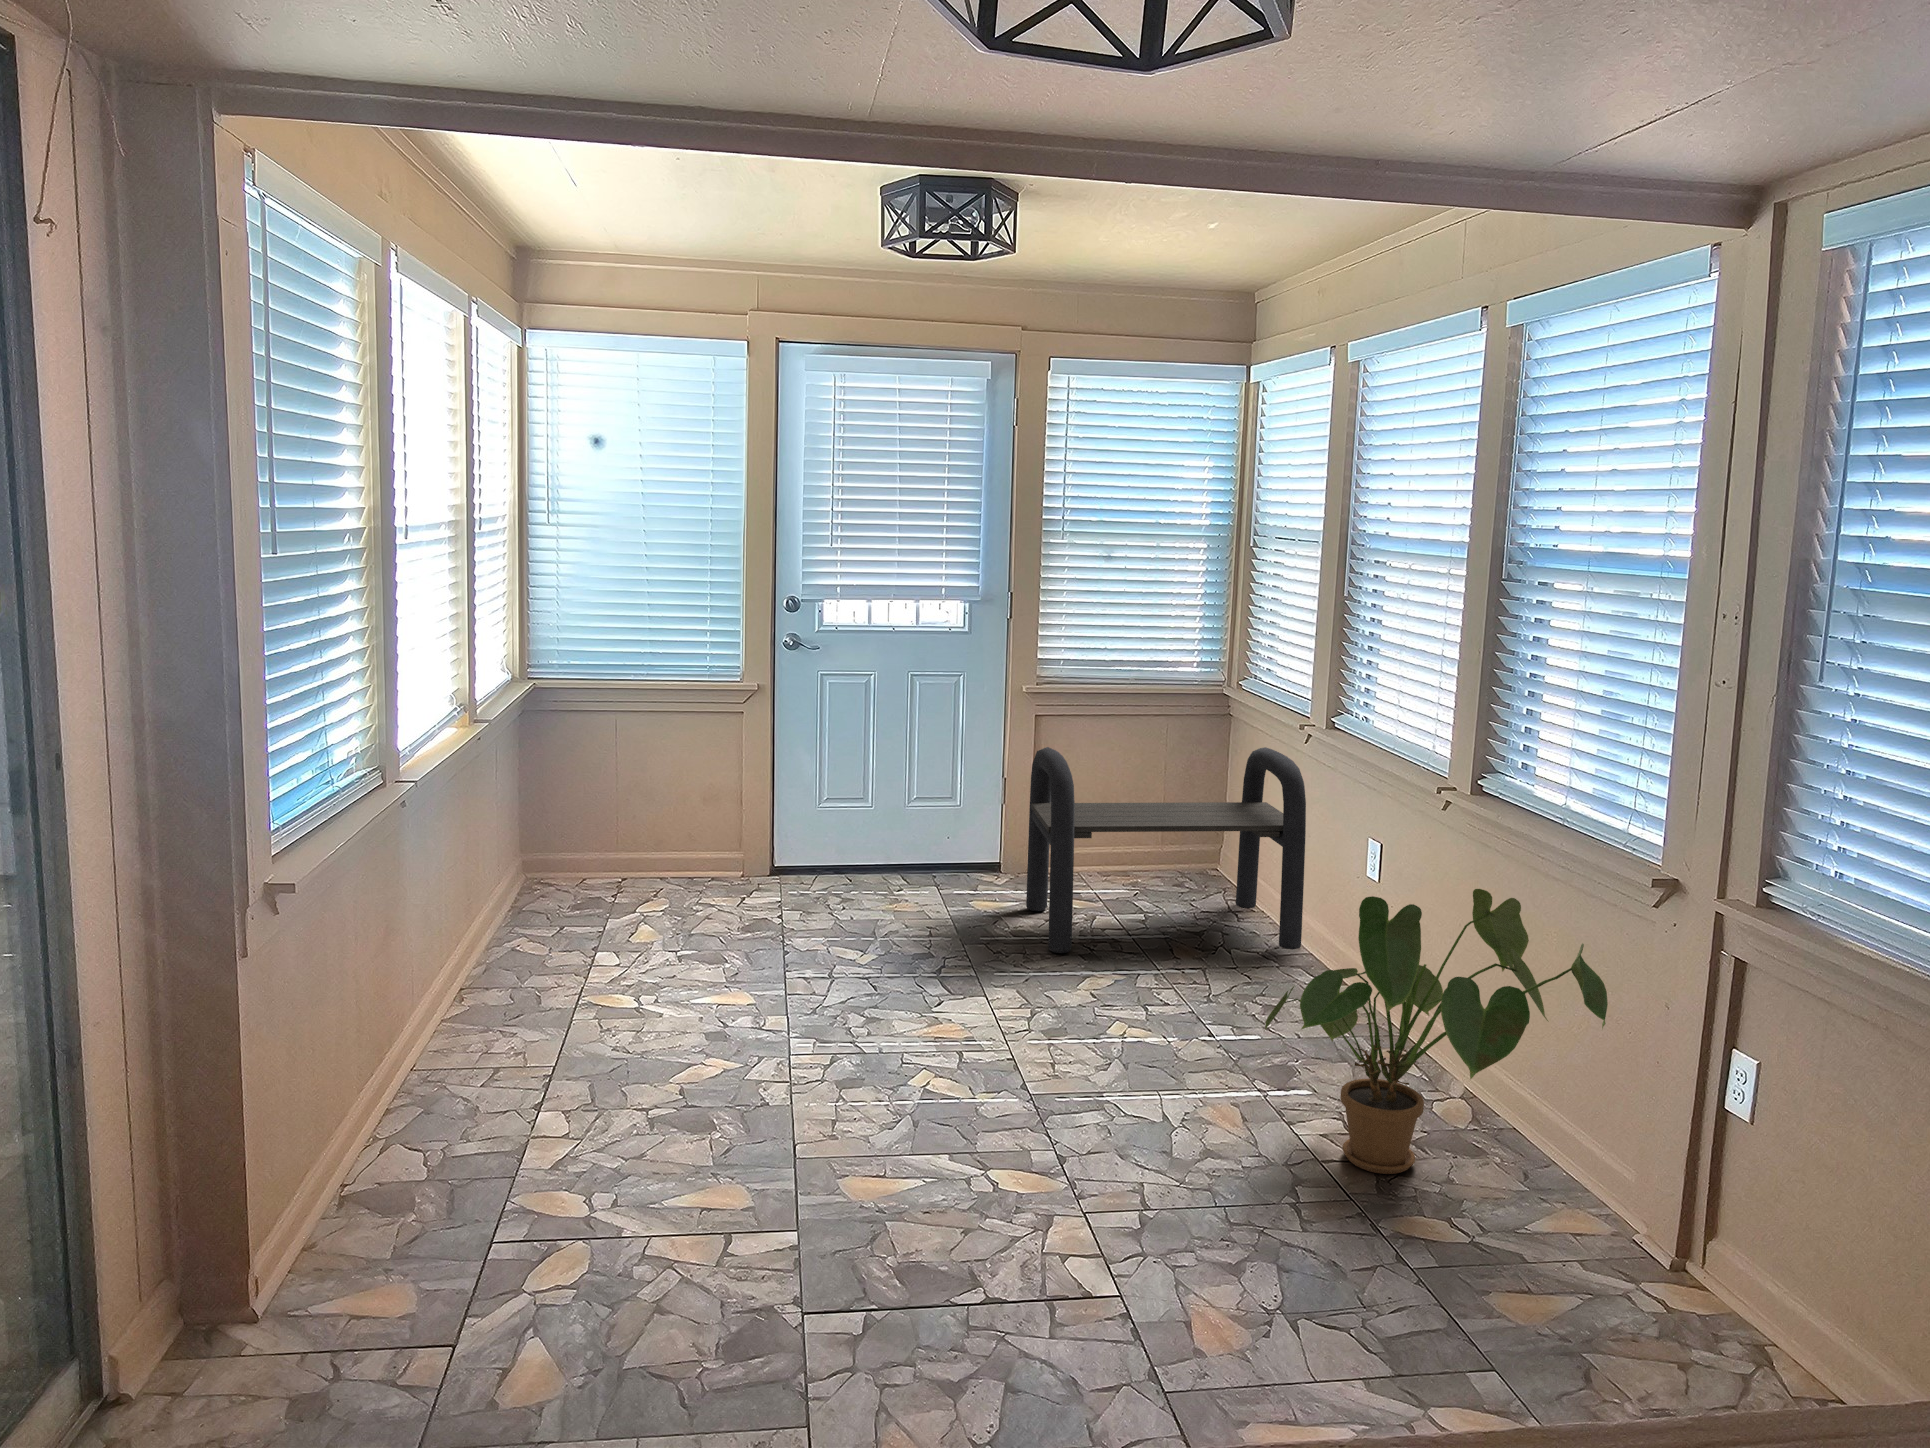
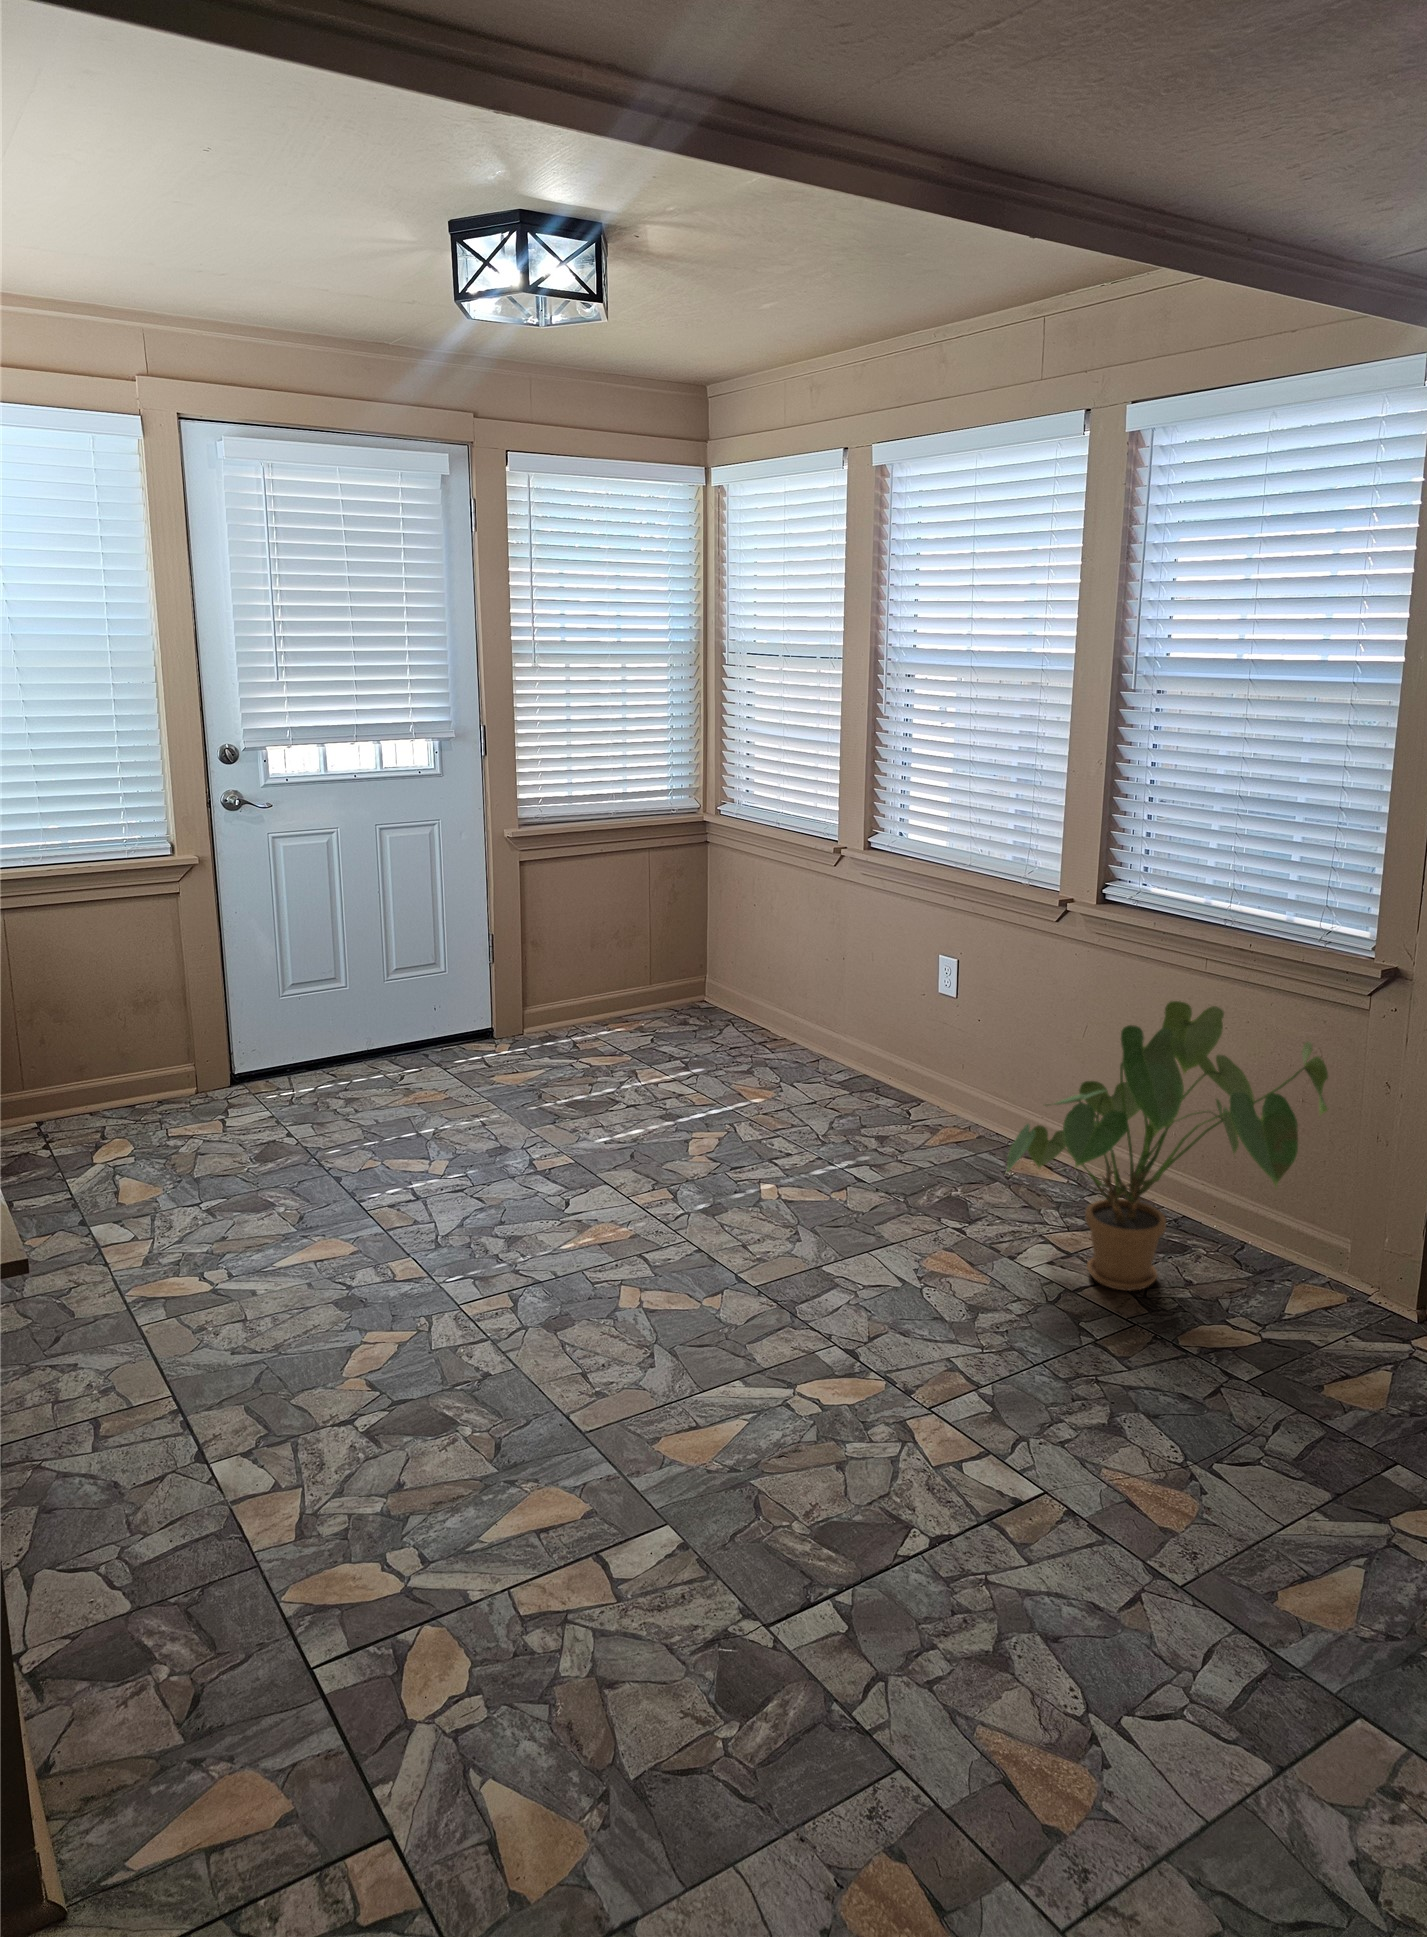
bench: present [1026,747,1306,953] -> none [563,875,863,1122]

